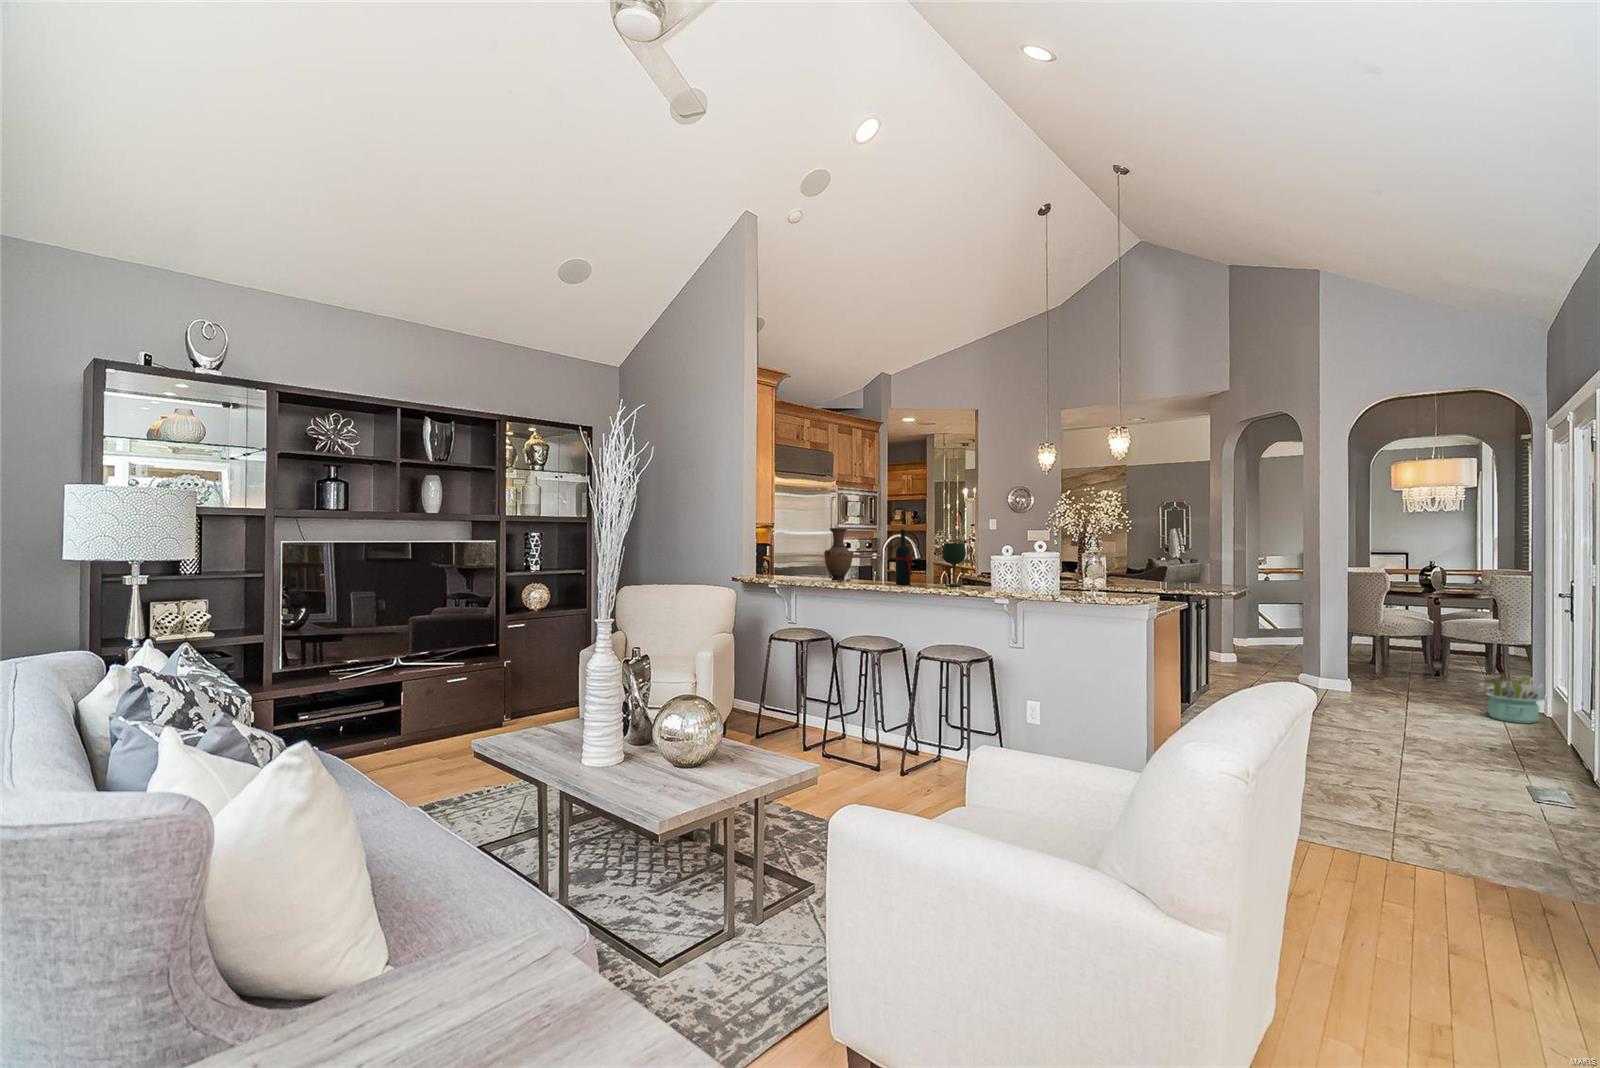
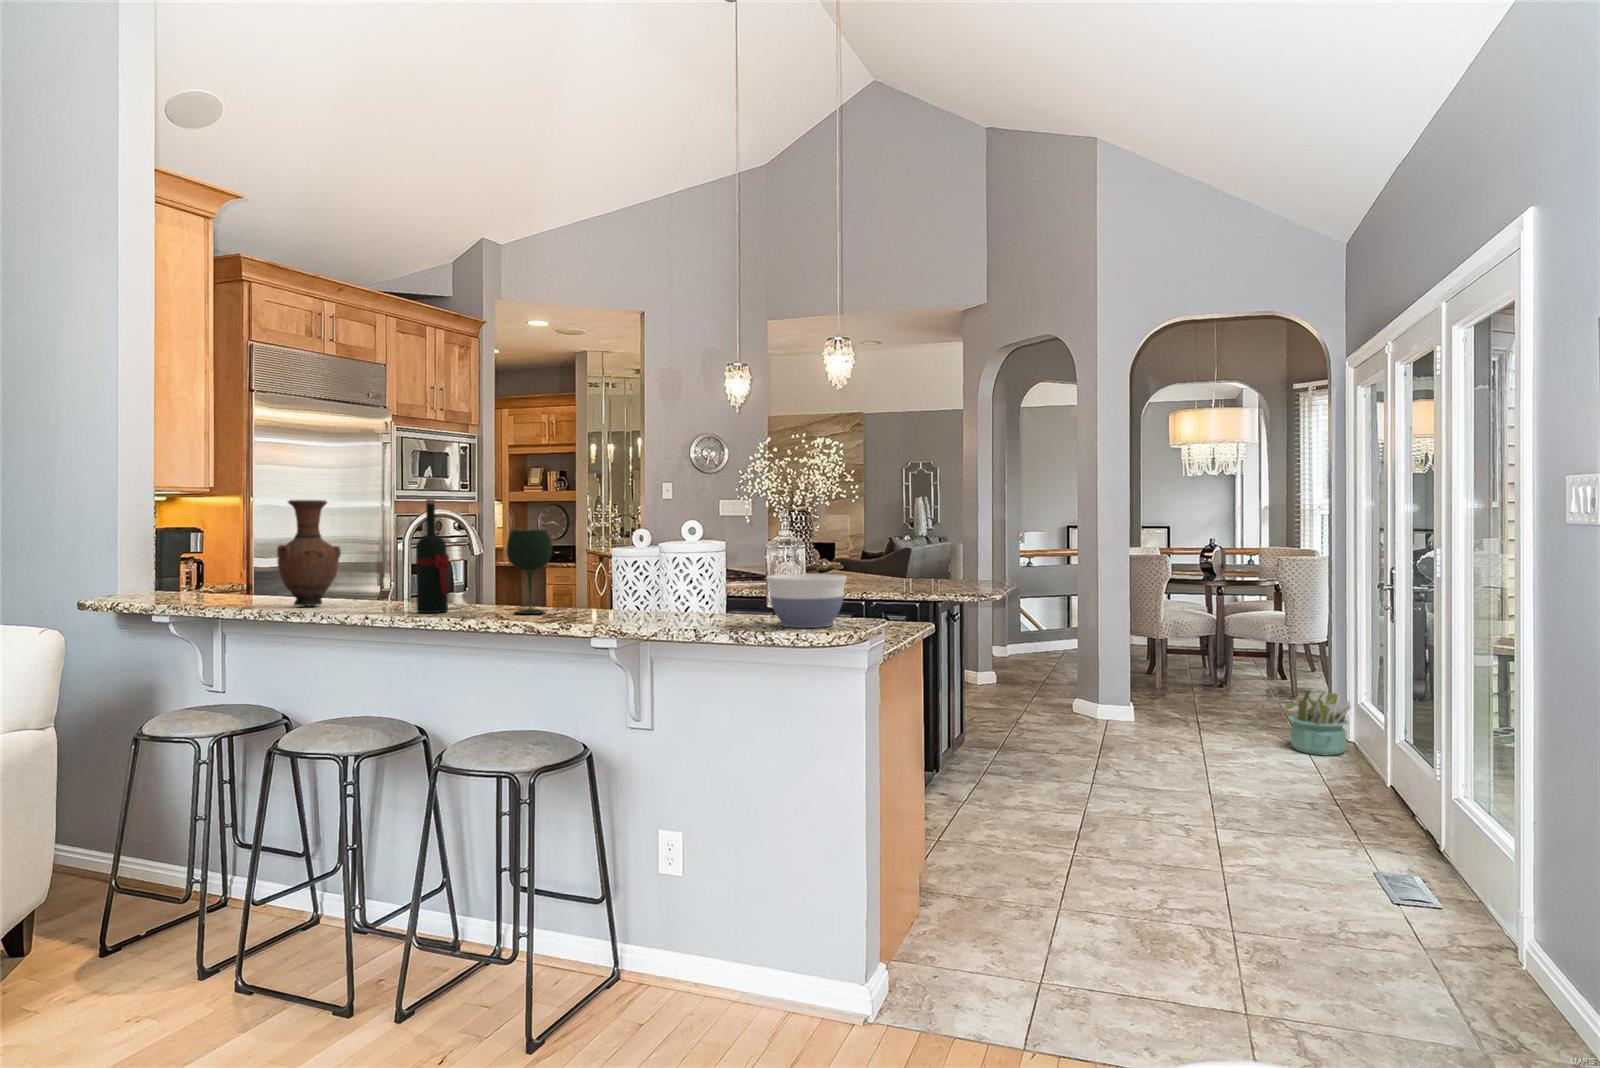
bowl: none [1088,567,1134,595] -> present [767,574,847,628]

